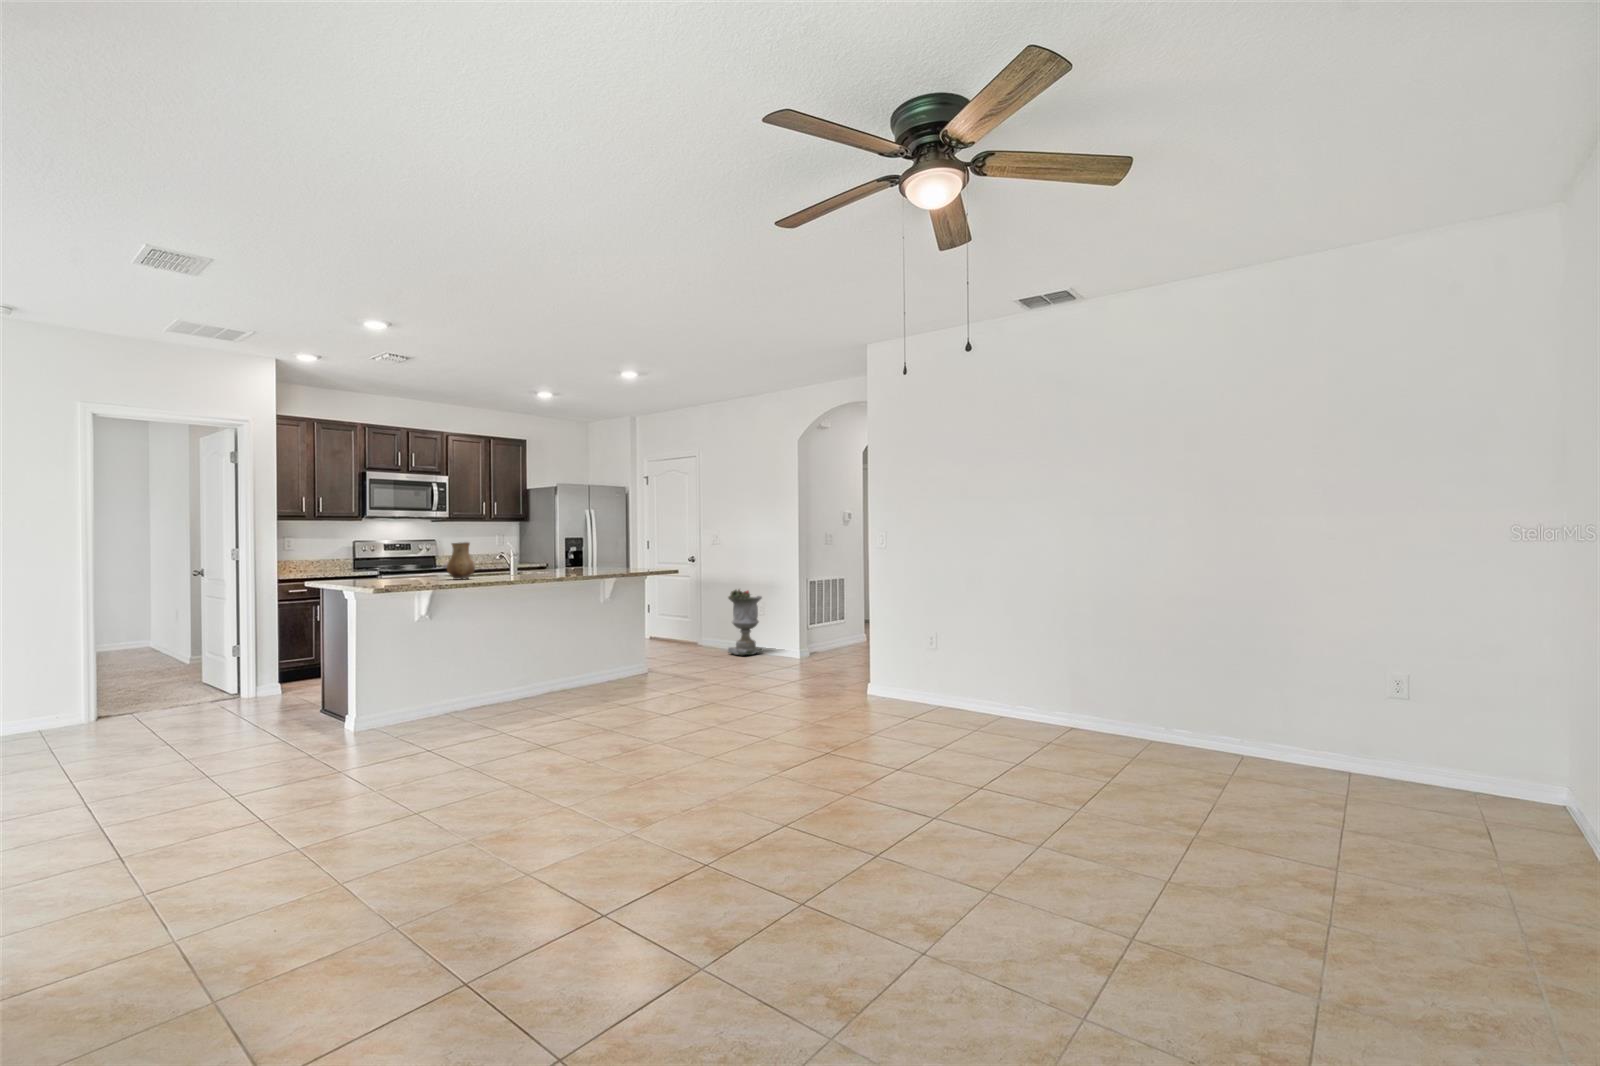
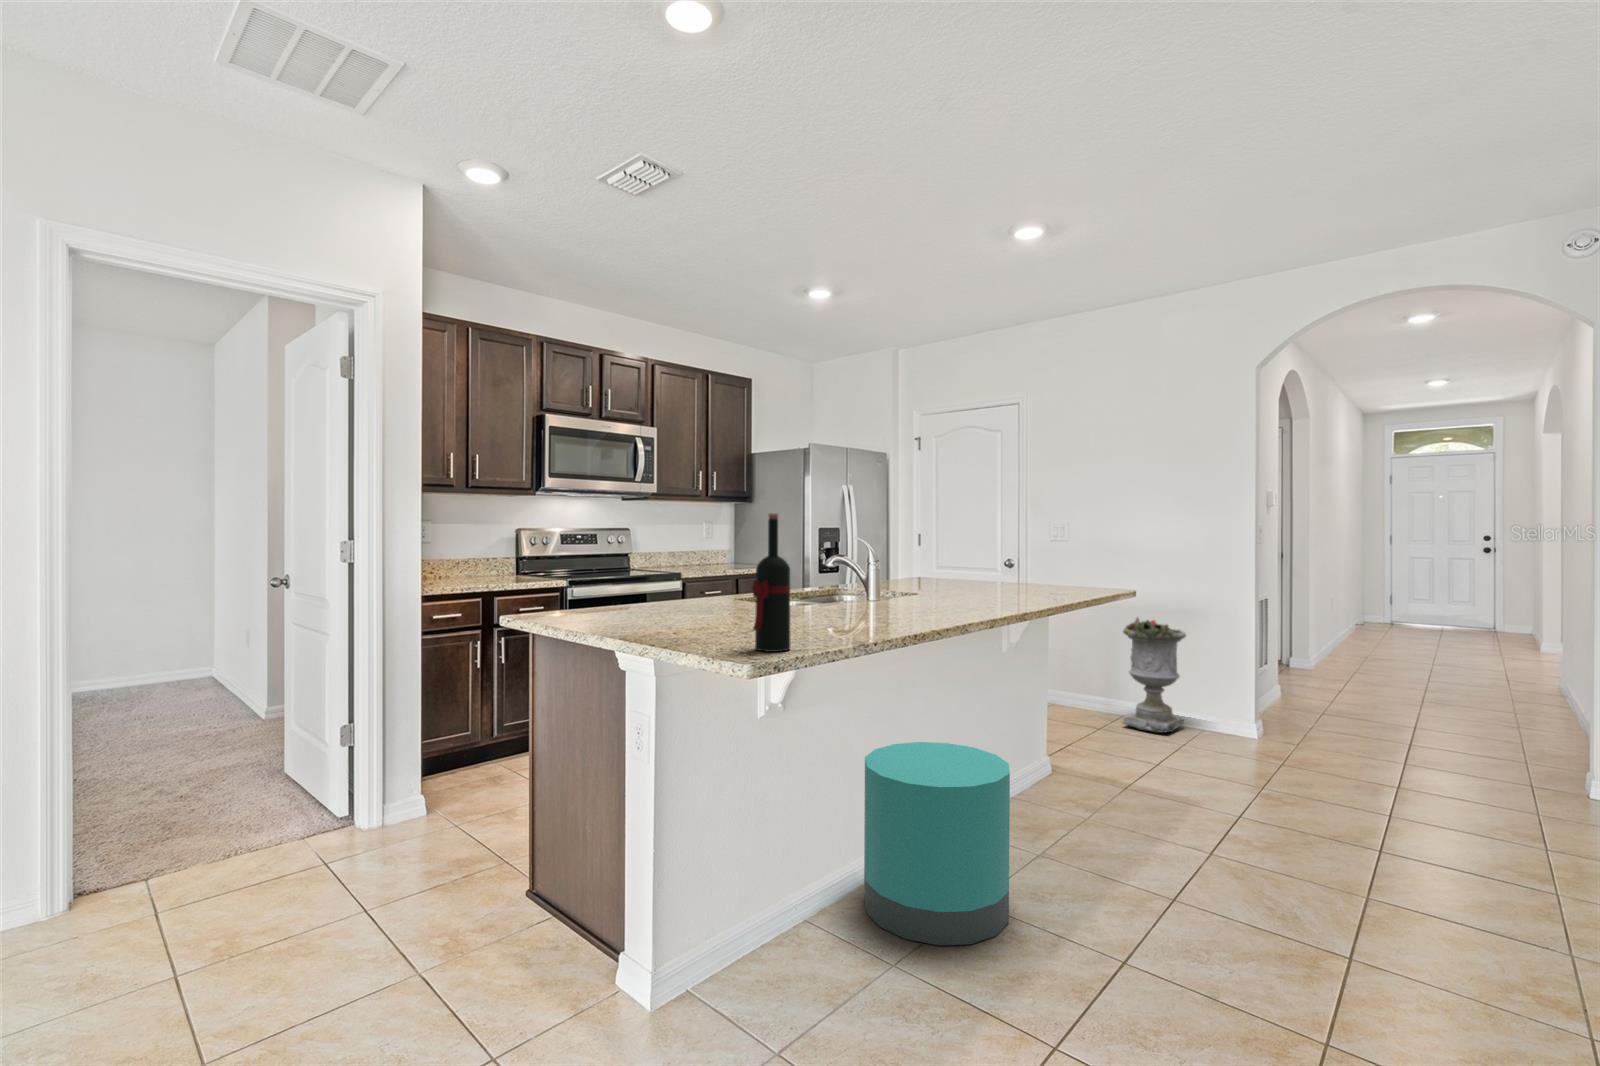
wine bottle: none [377,534,395,585] -> present [753,514,790,652]
ceramic pitcher: present [447,542,475,580] -> none [818,536,877,621]
trash can: none [473,639,544,716] -> present [864,742,1010,945]

